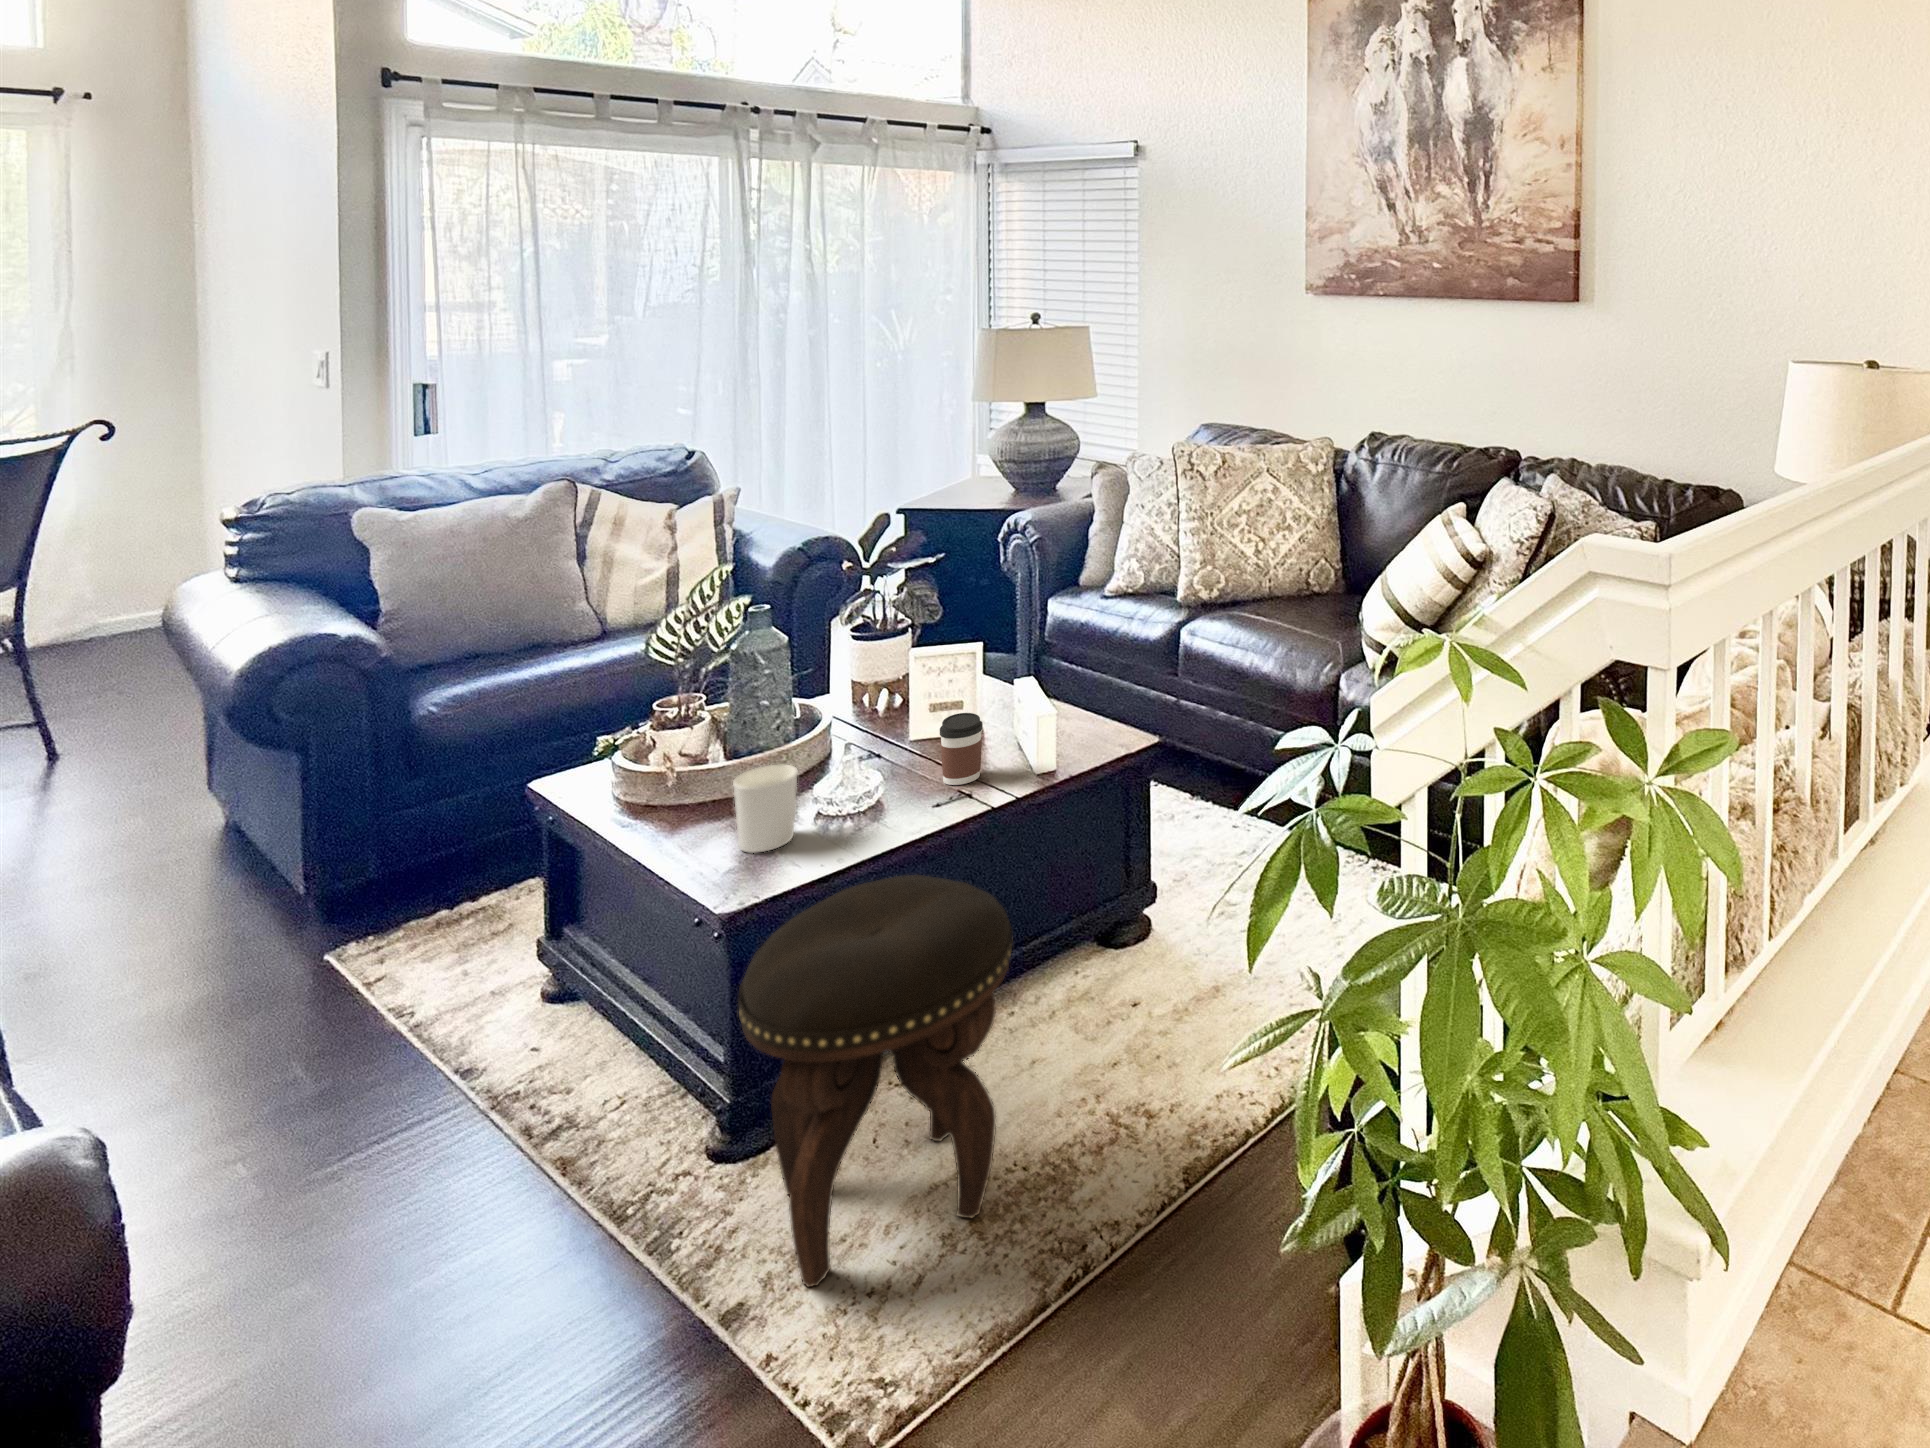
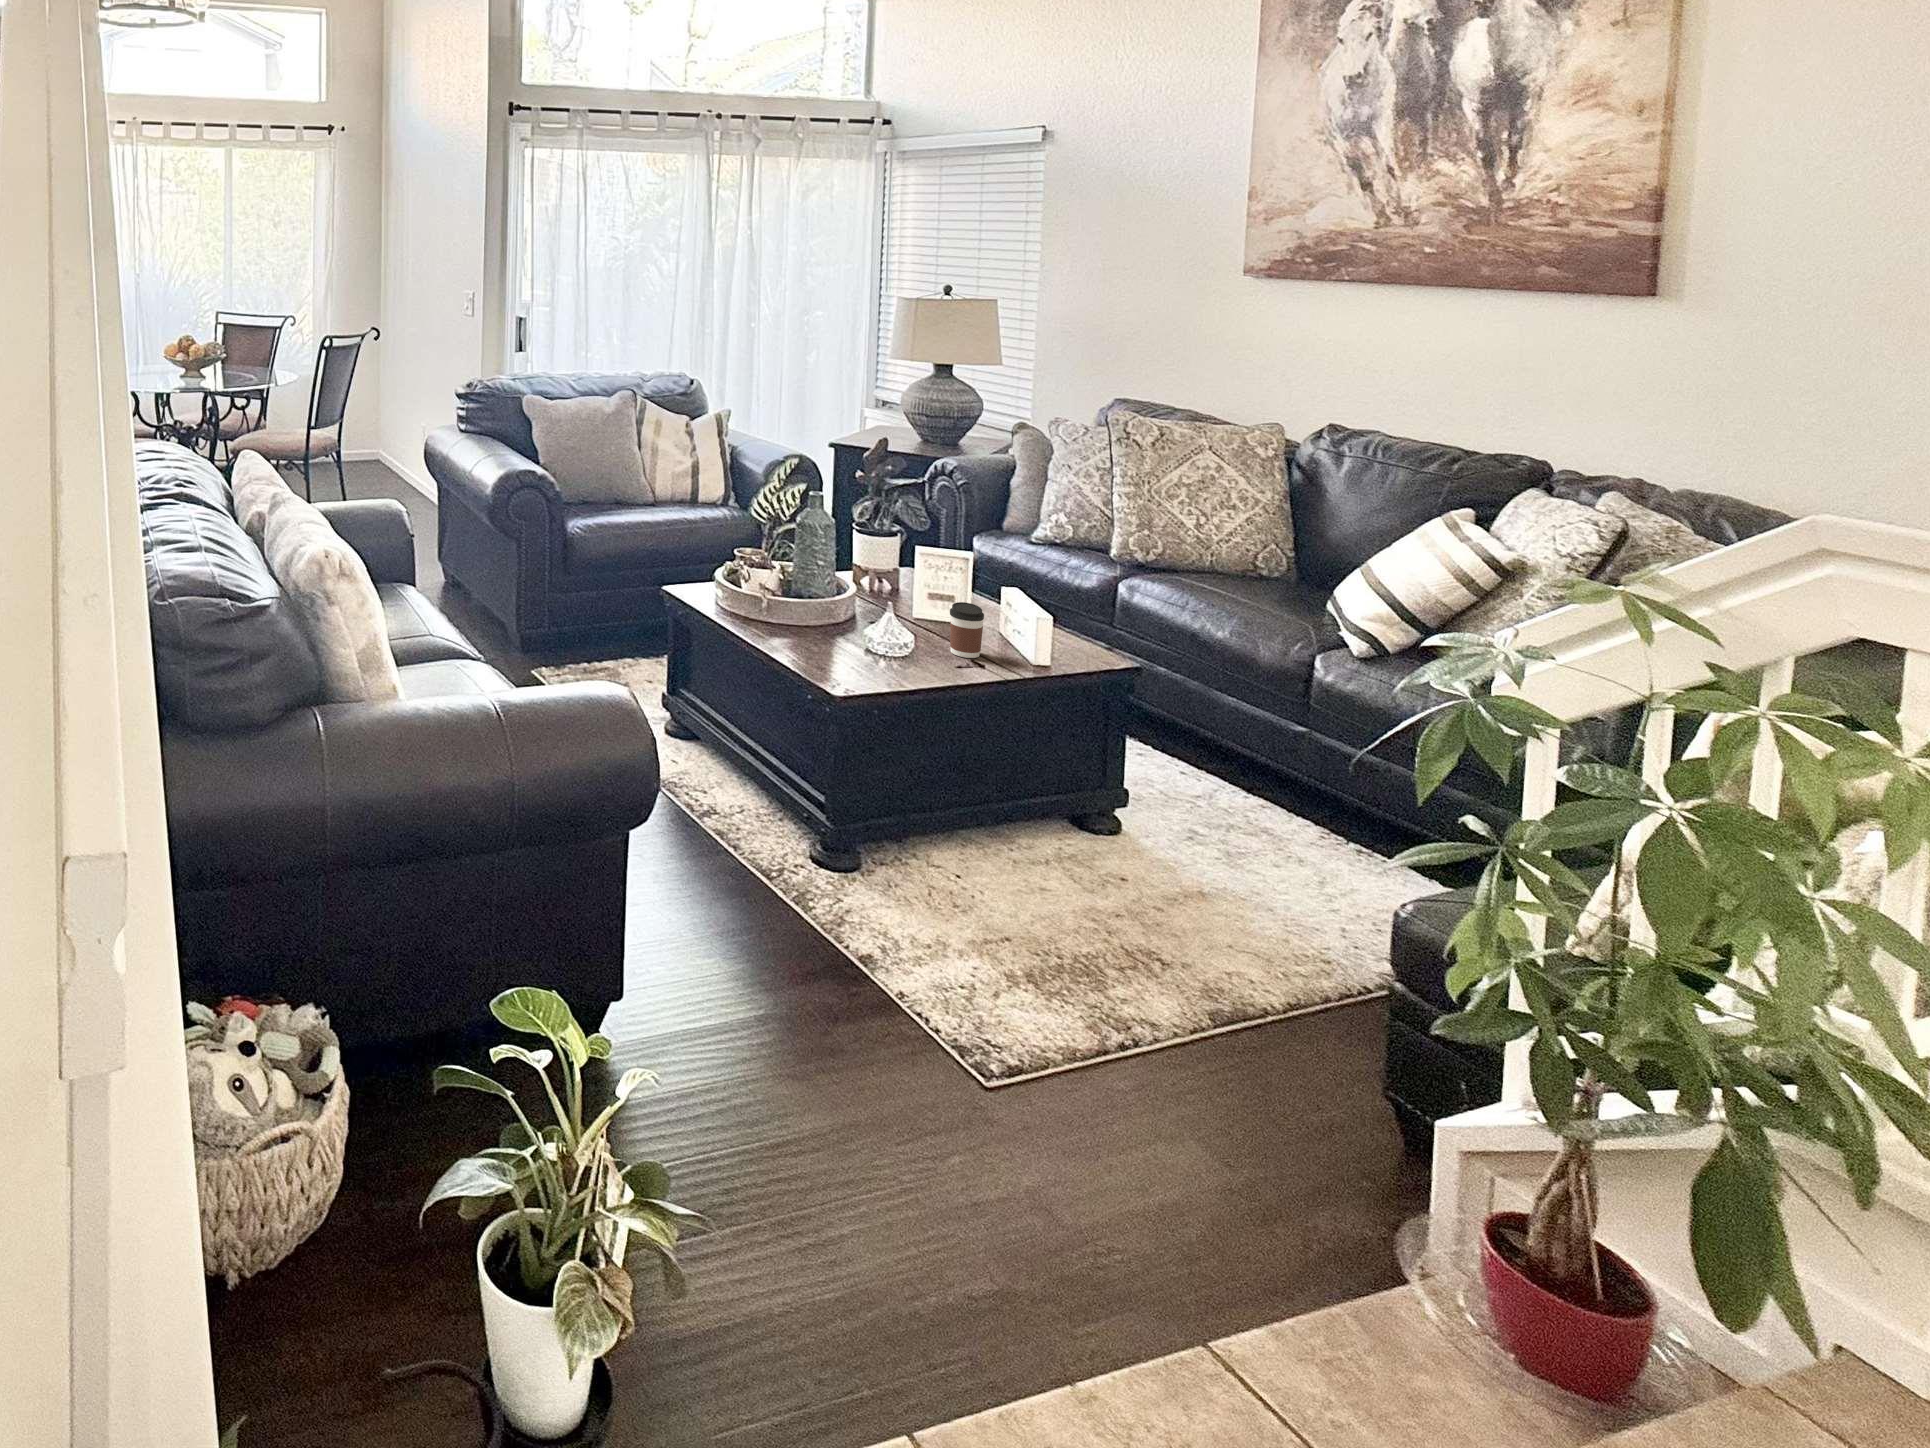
candle holder: present [733,765,798,853] -> none [817,605,859,665]
footstool: present [738,875,1012,1287] -> none [859,702,1056,972]

